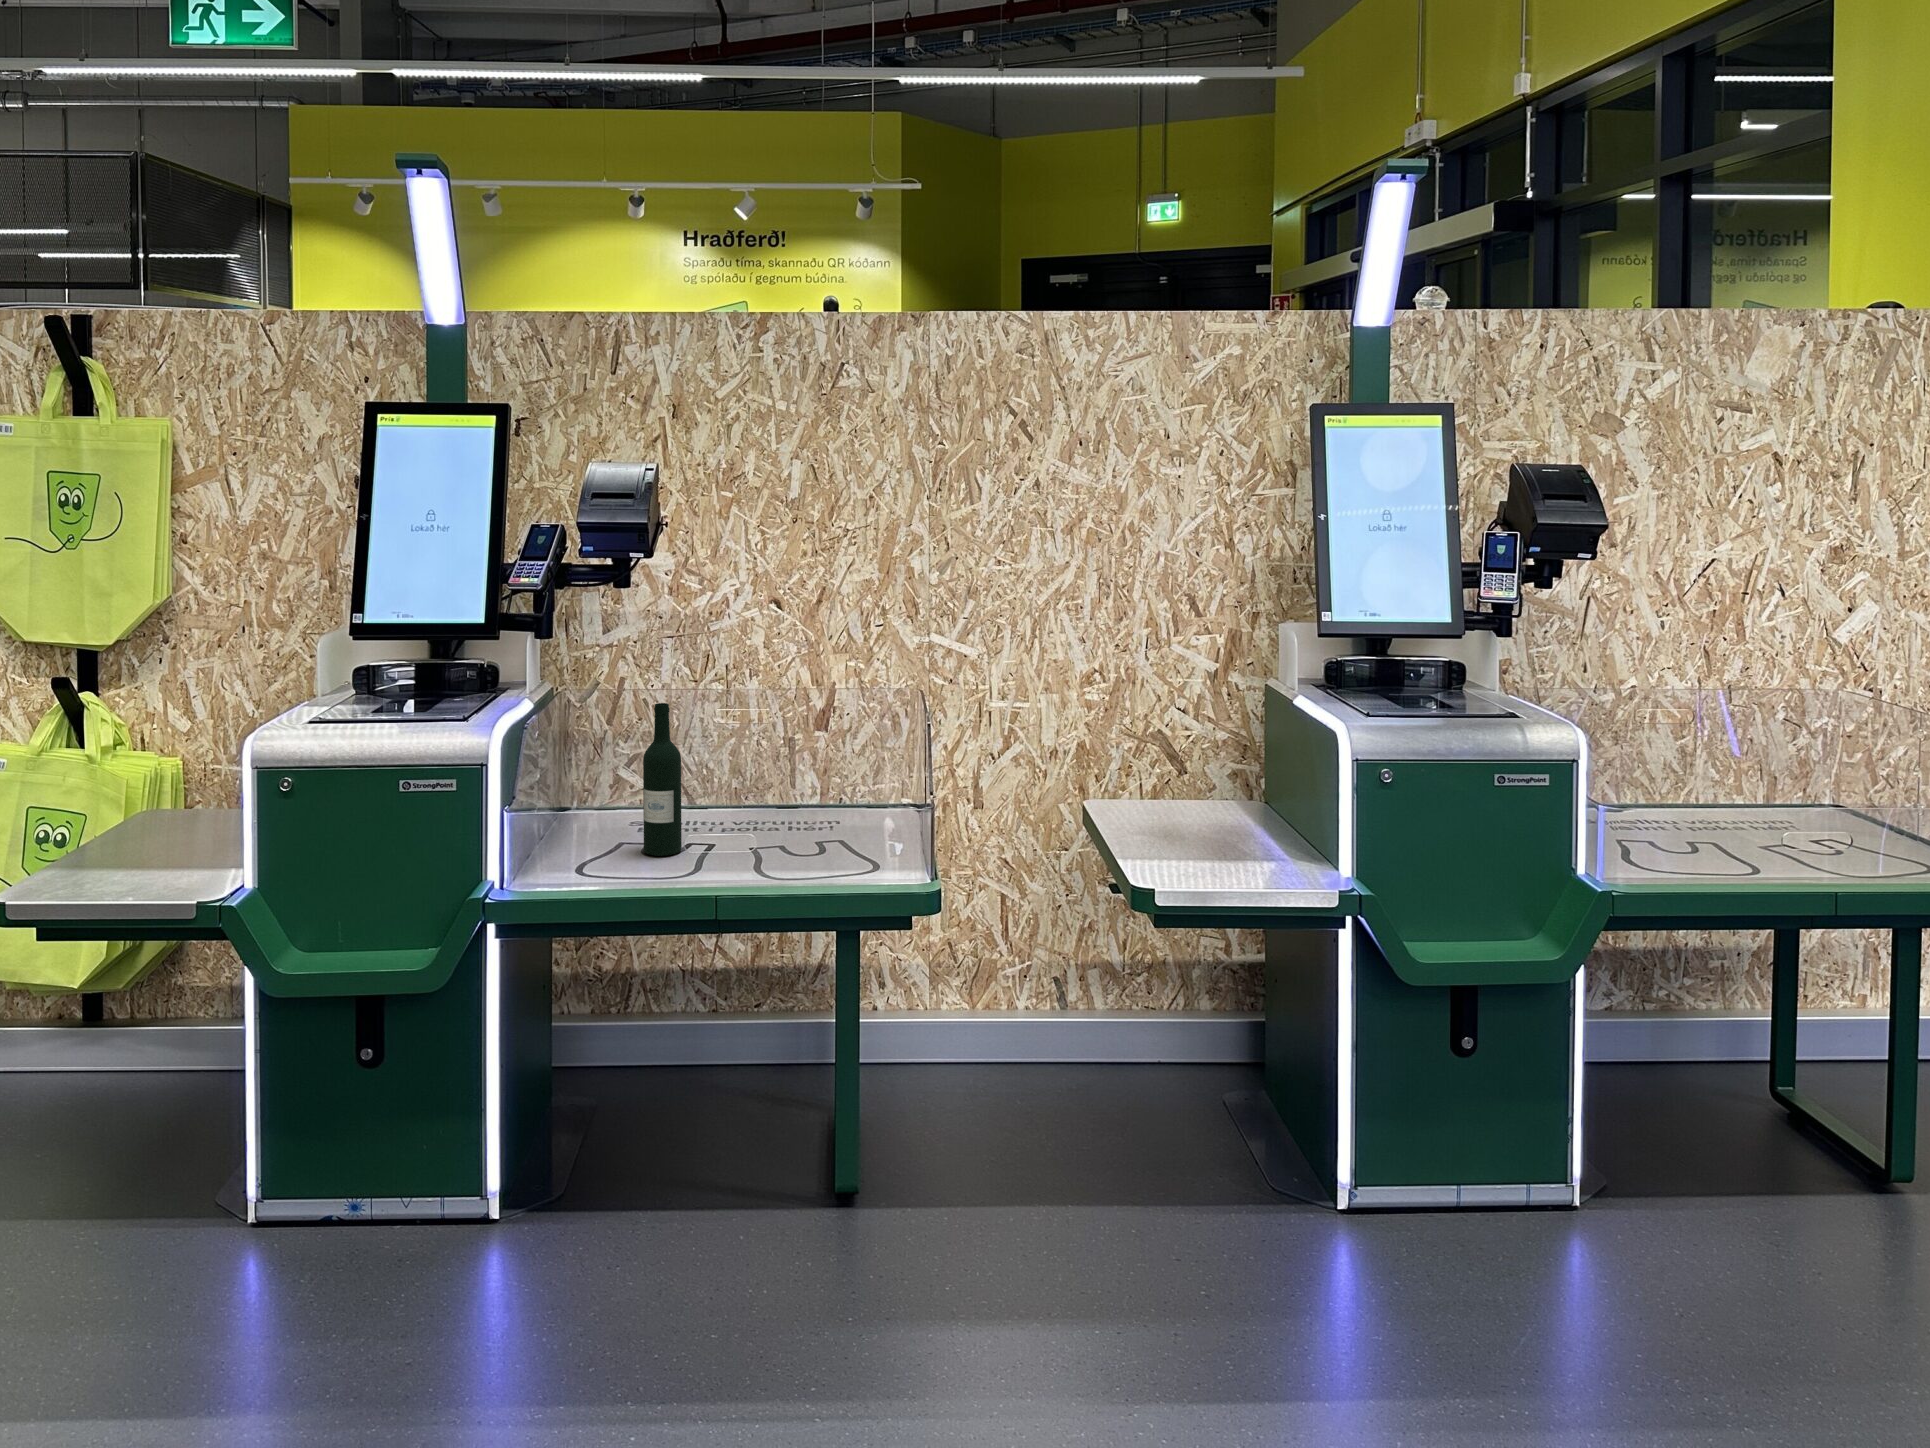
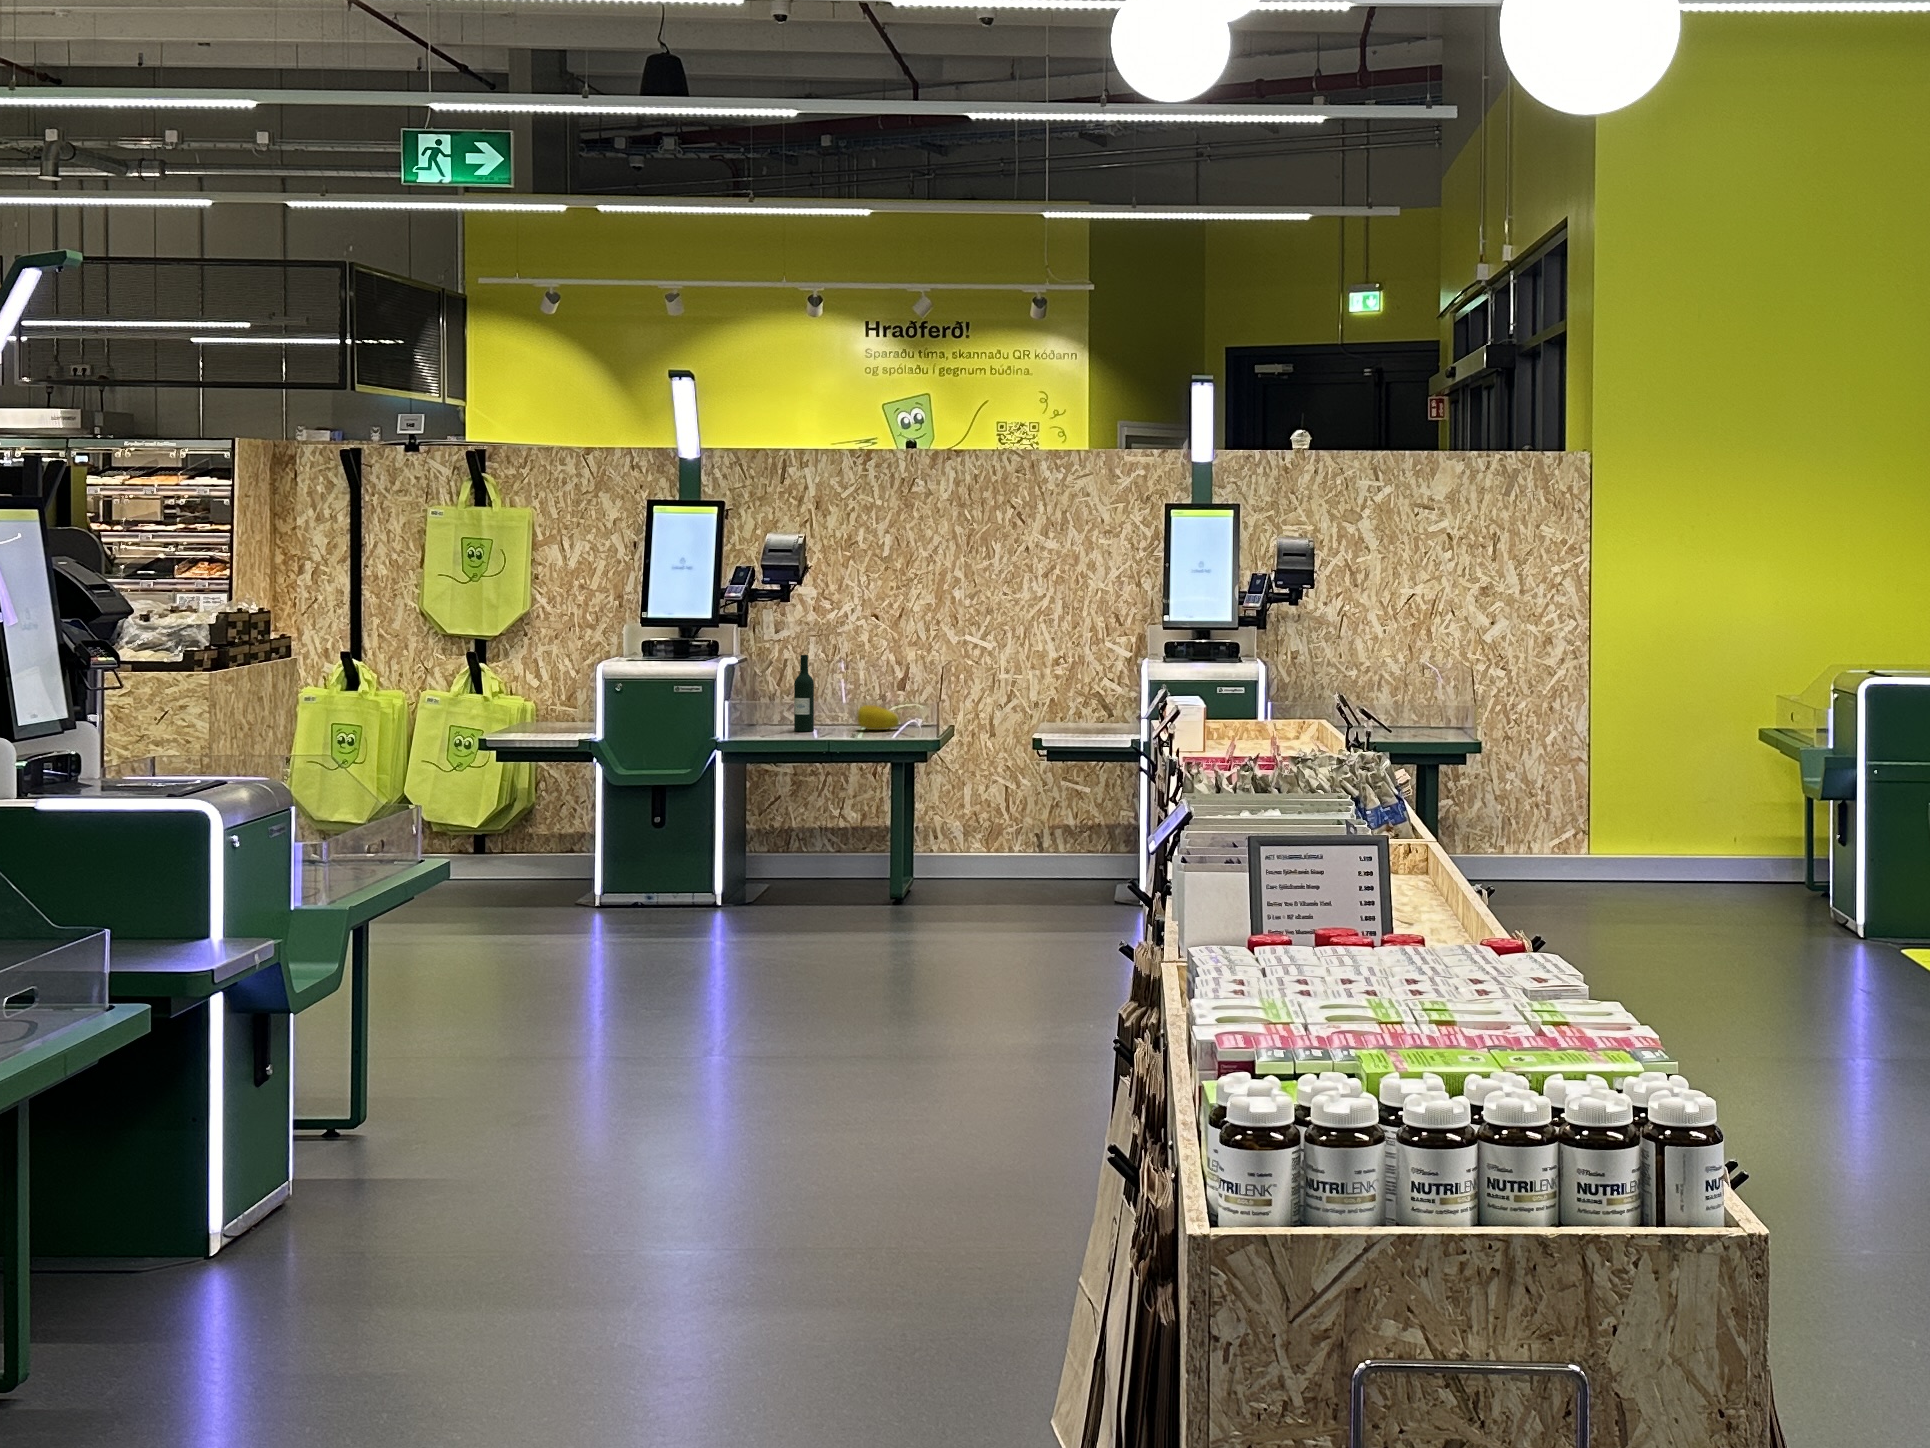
fruit: none [766,800,849,851] -> present [856,705,900,730]

